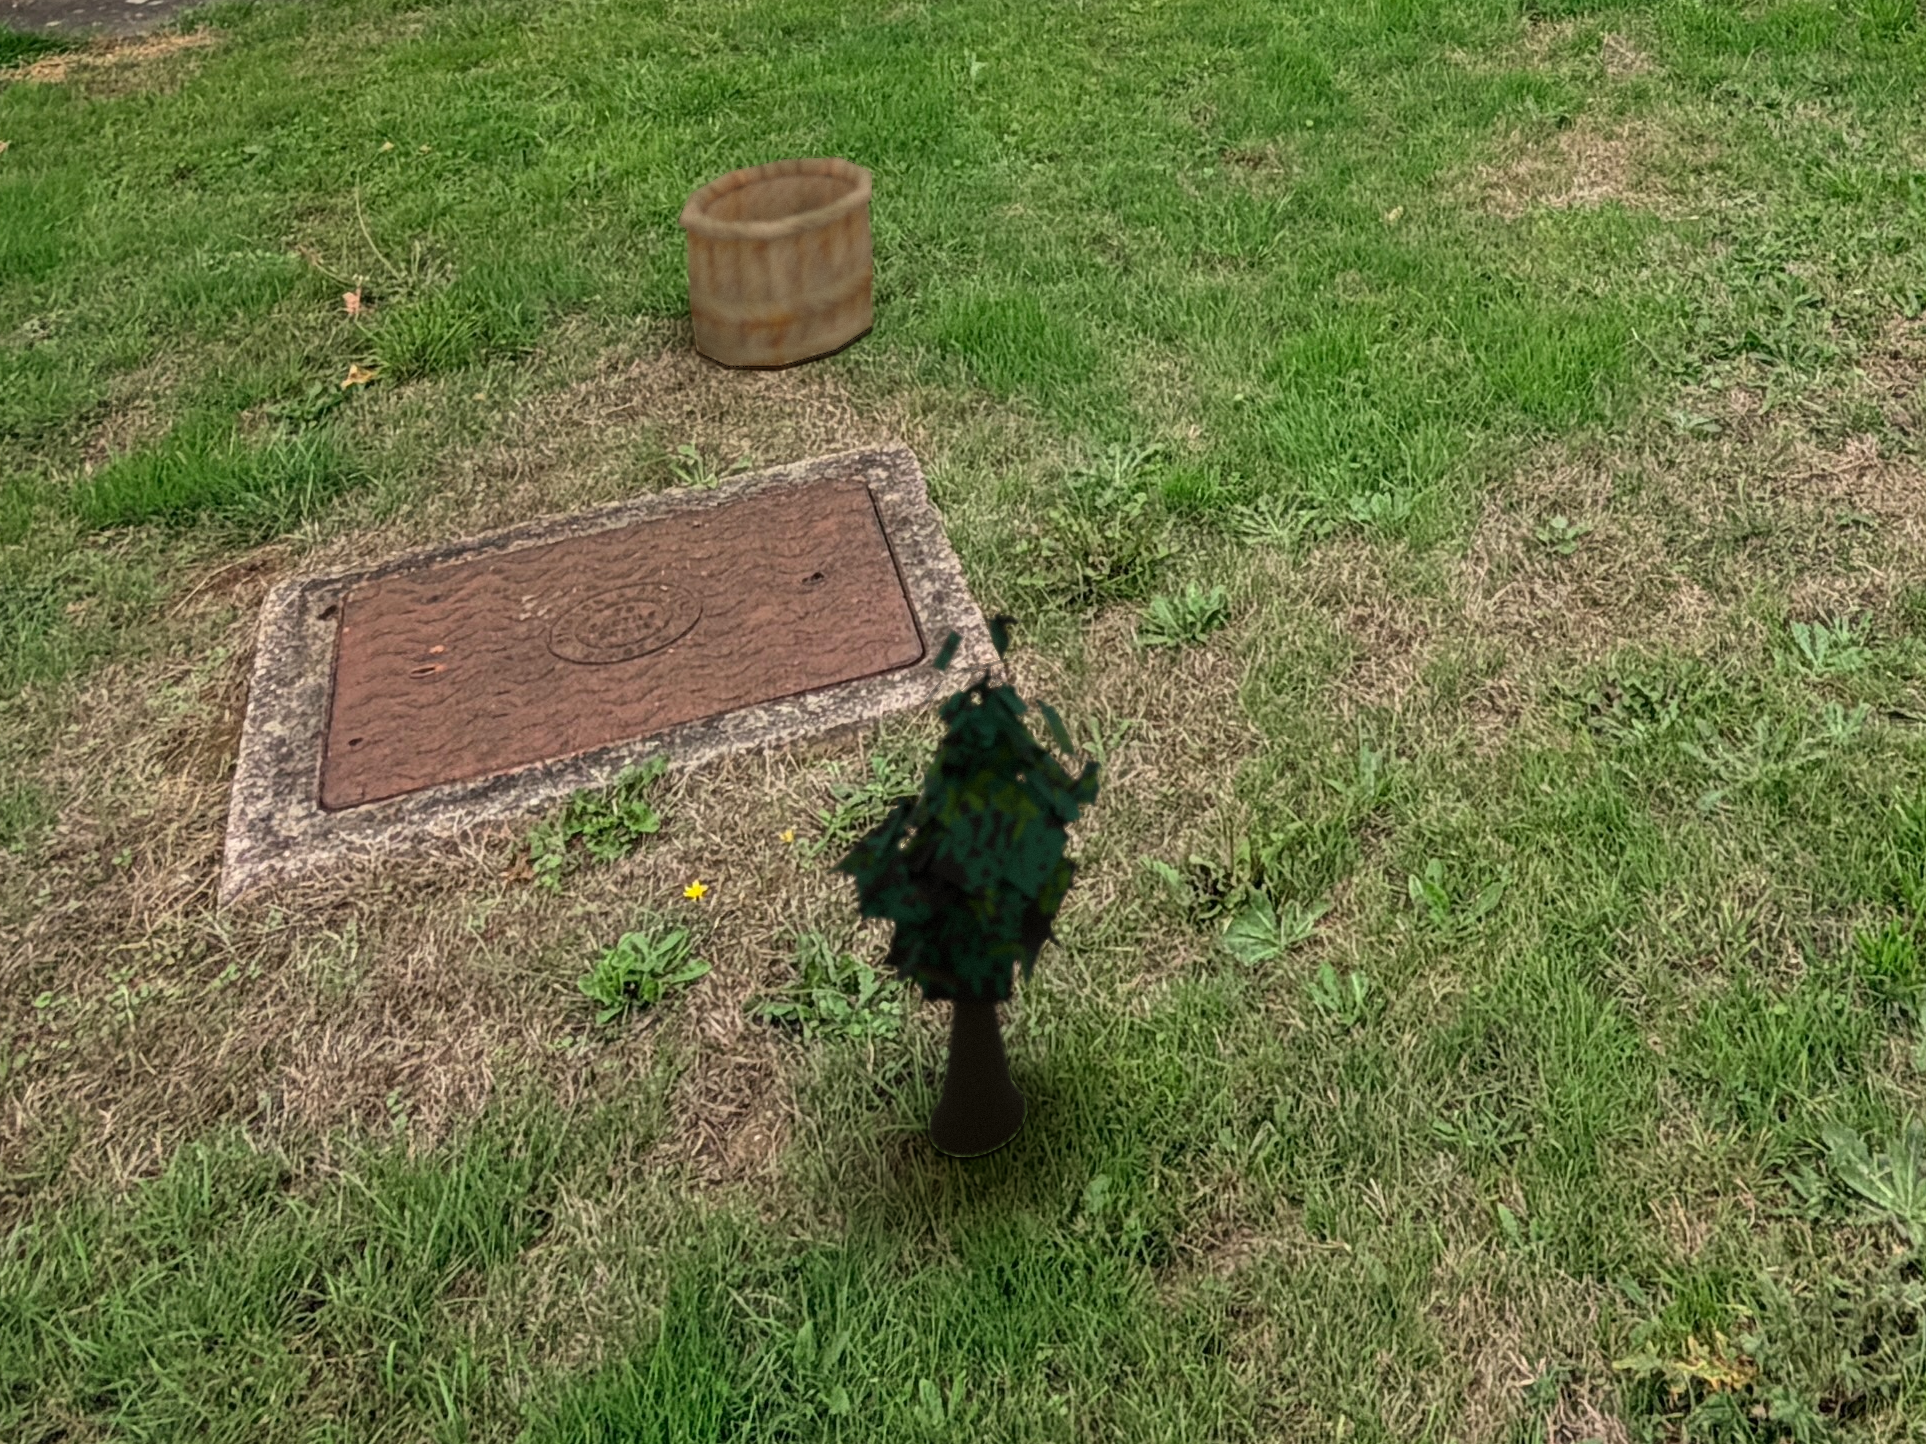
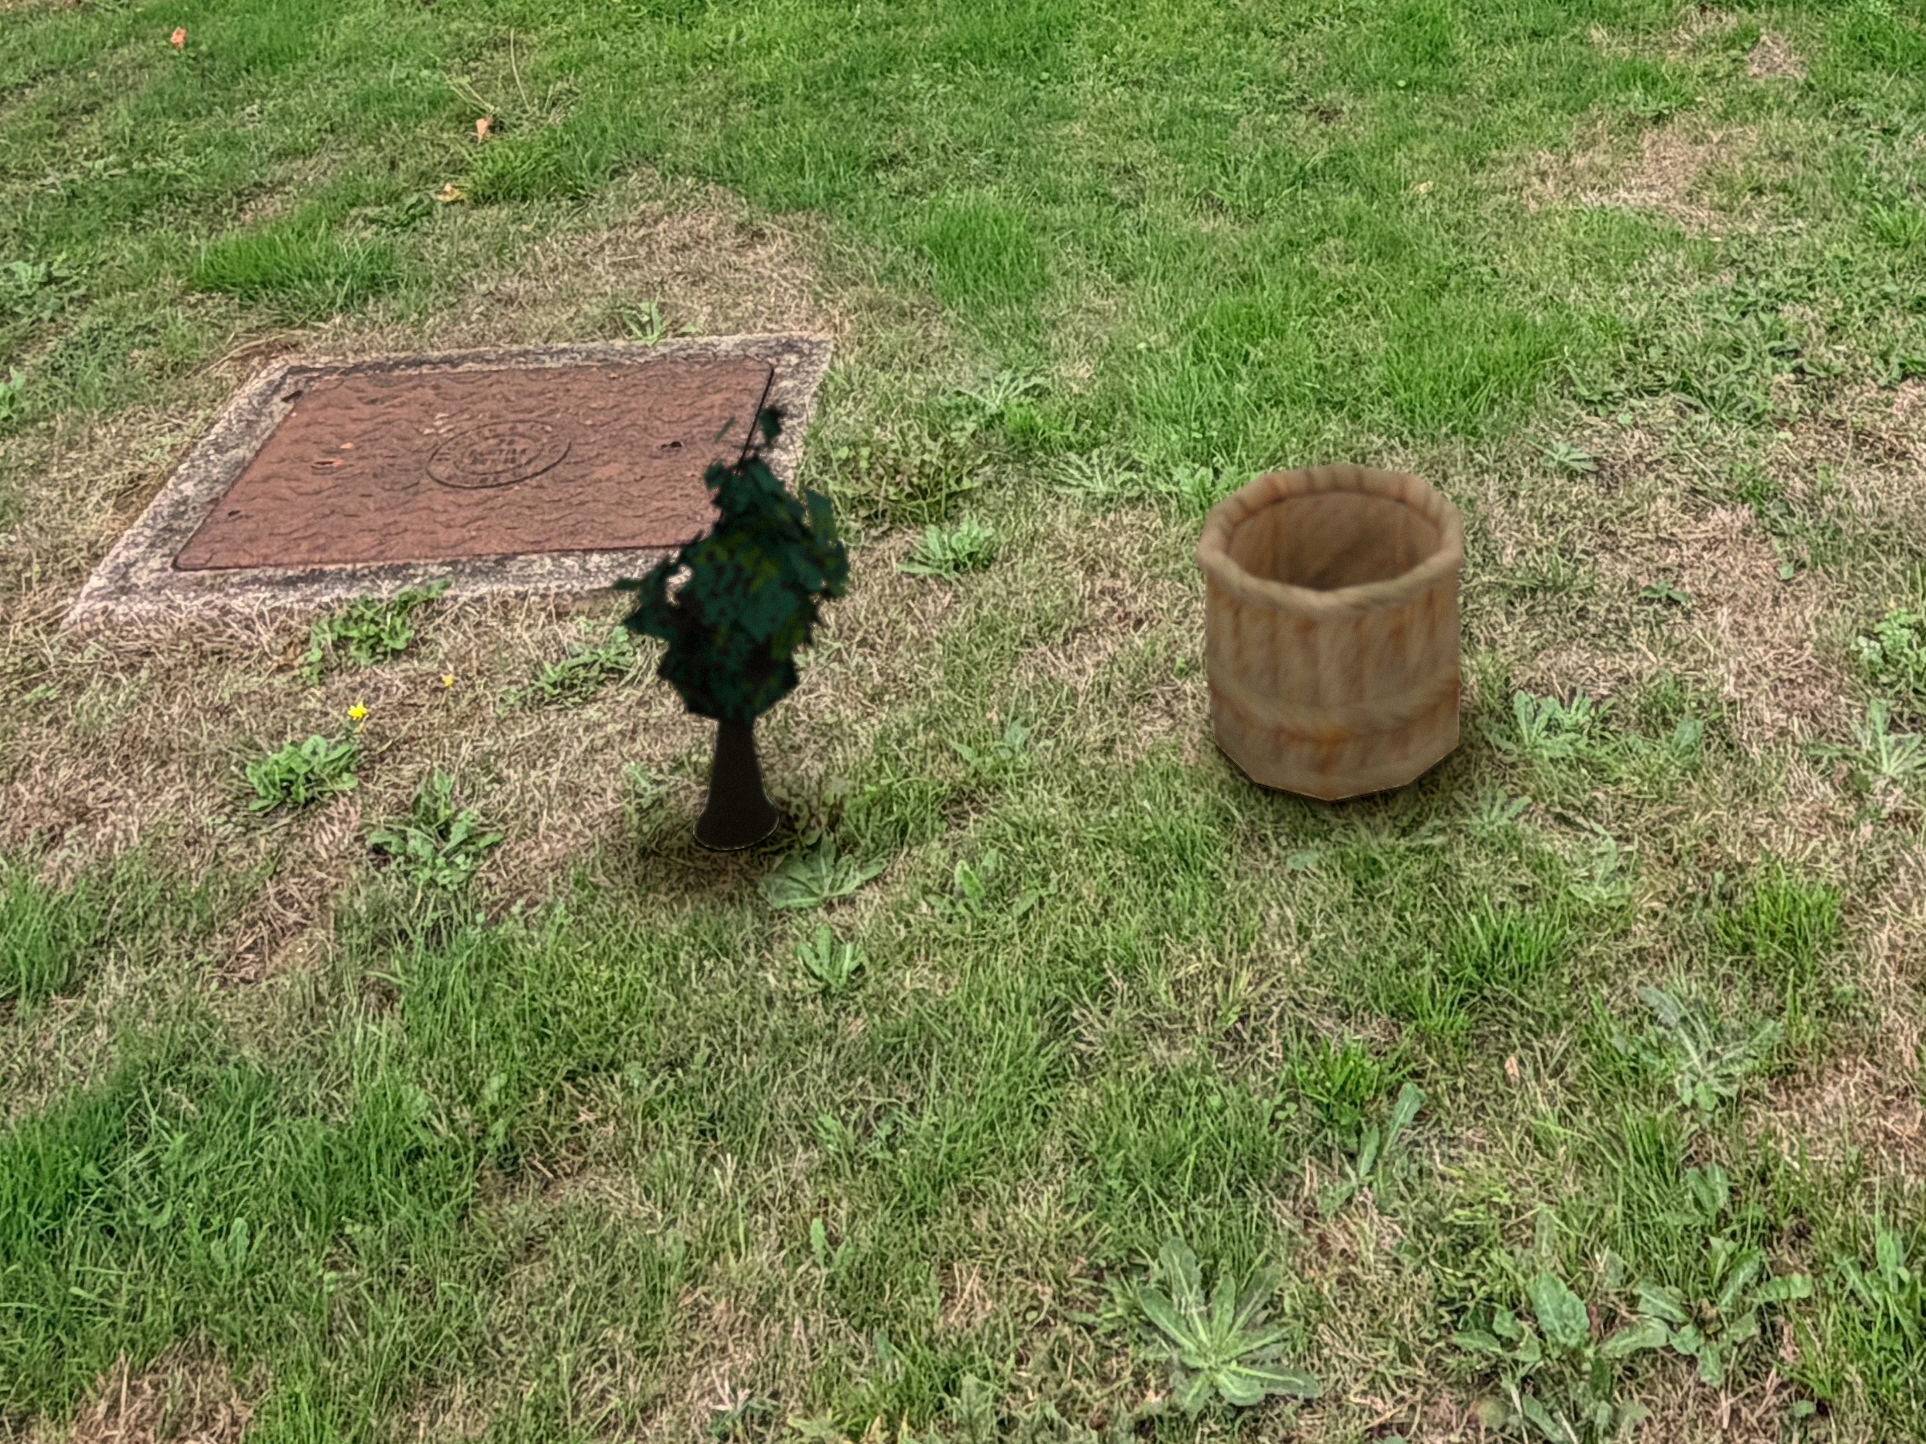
wooden bucket: present [679,158,873,366] -> present [1194,463,1465,801]

